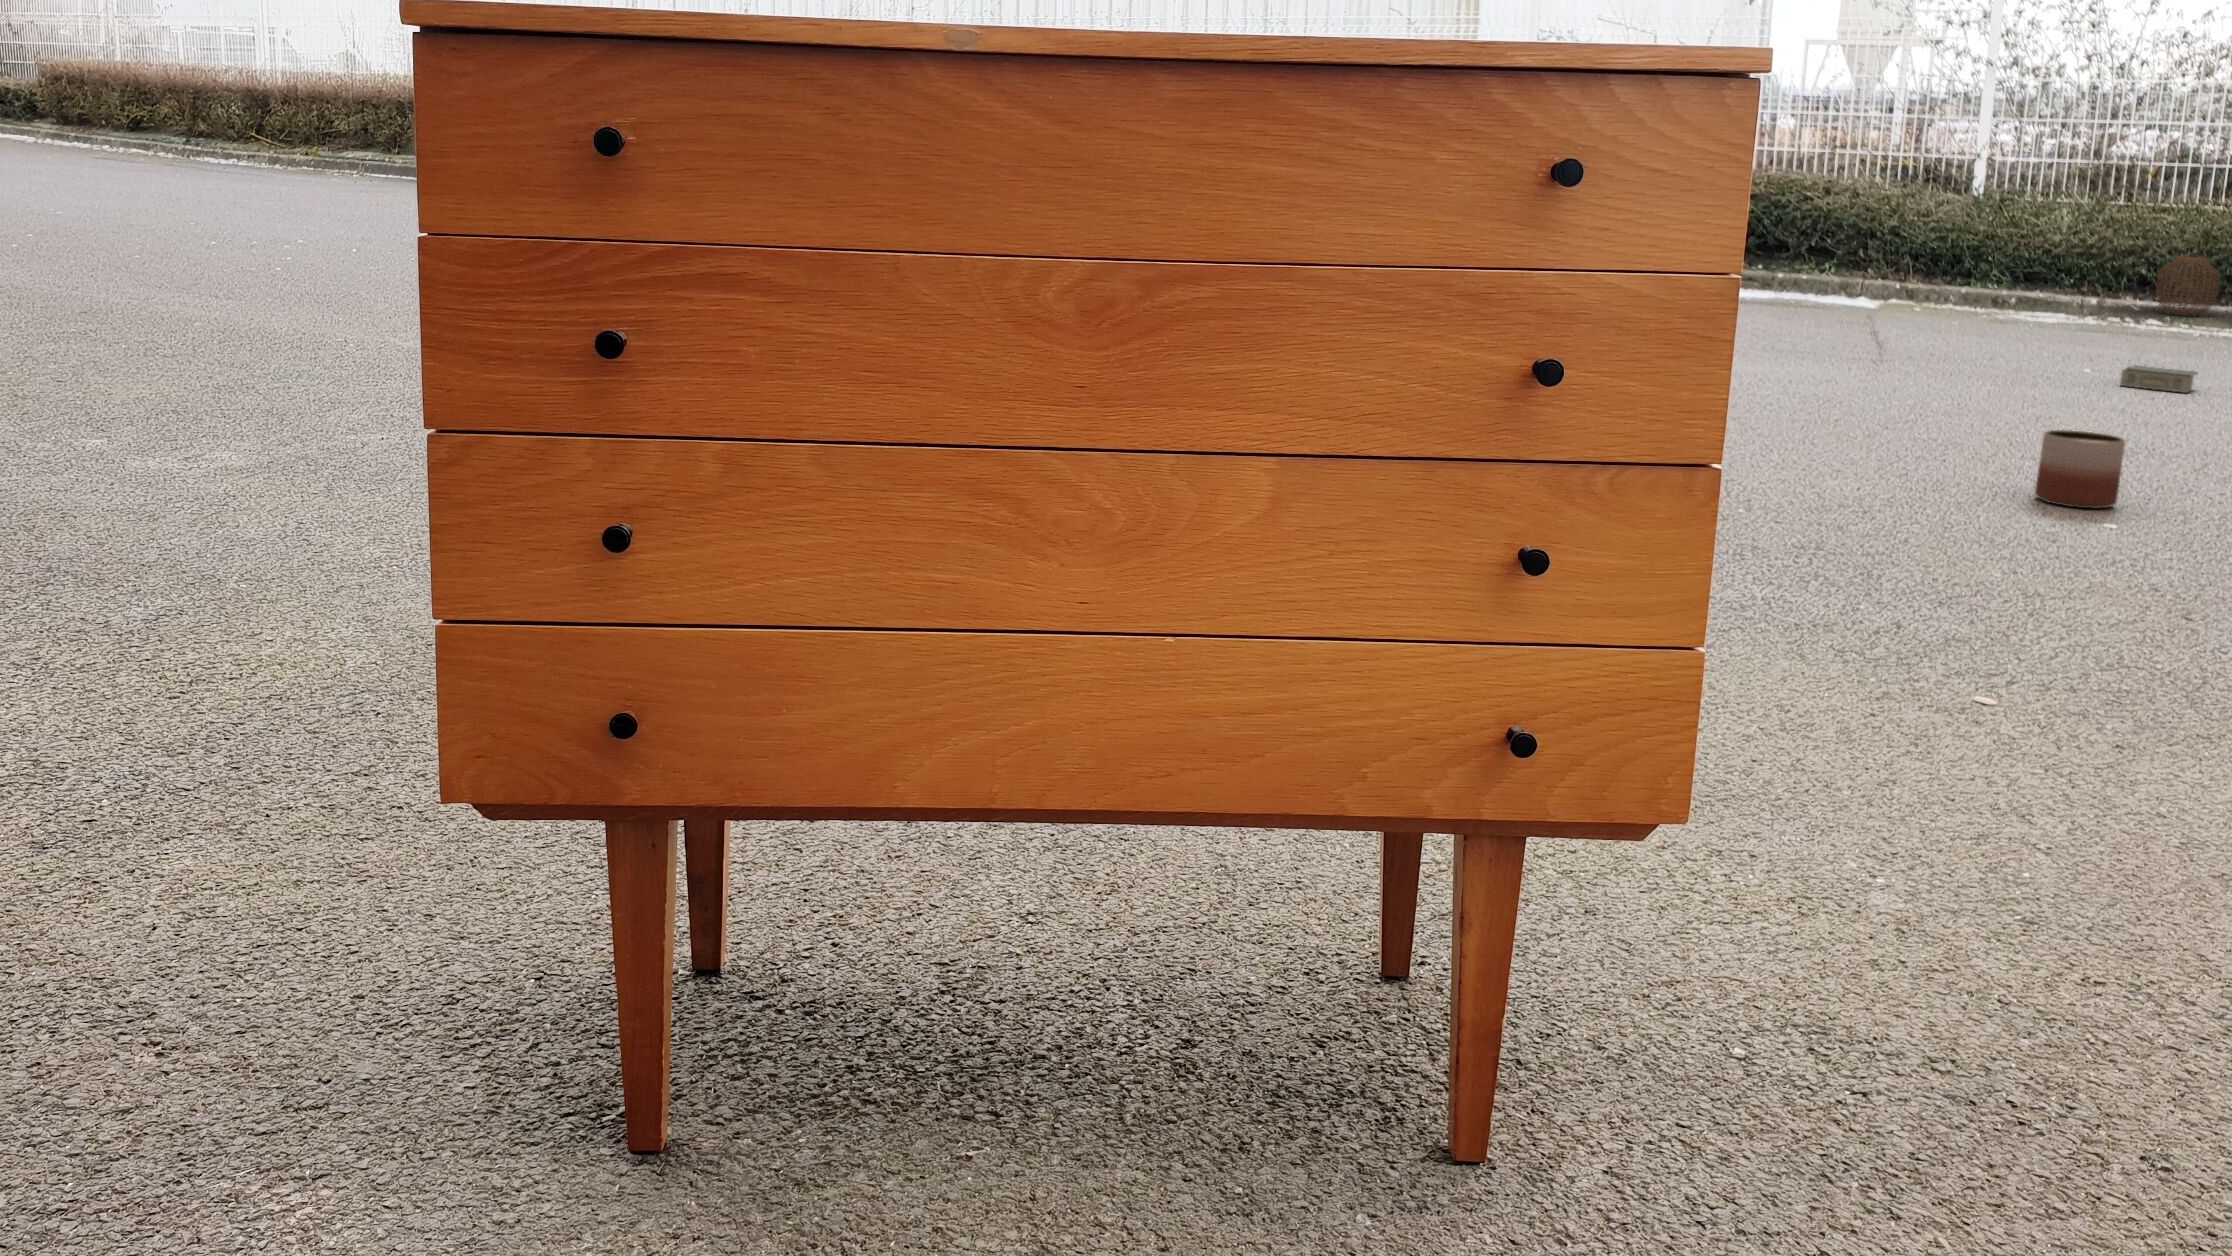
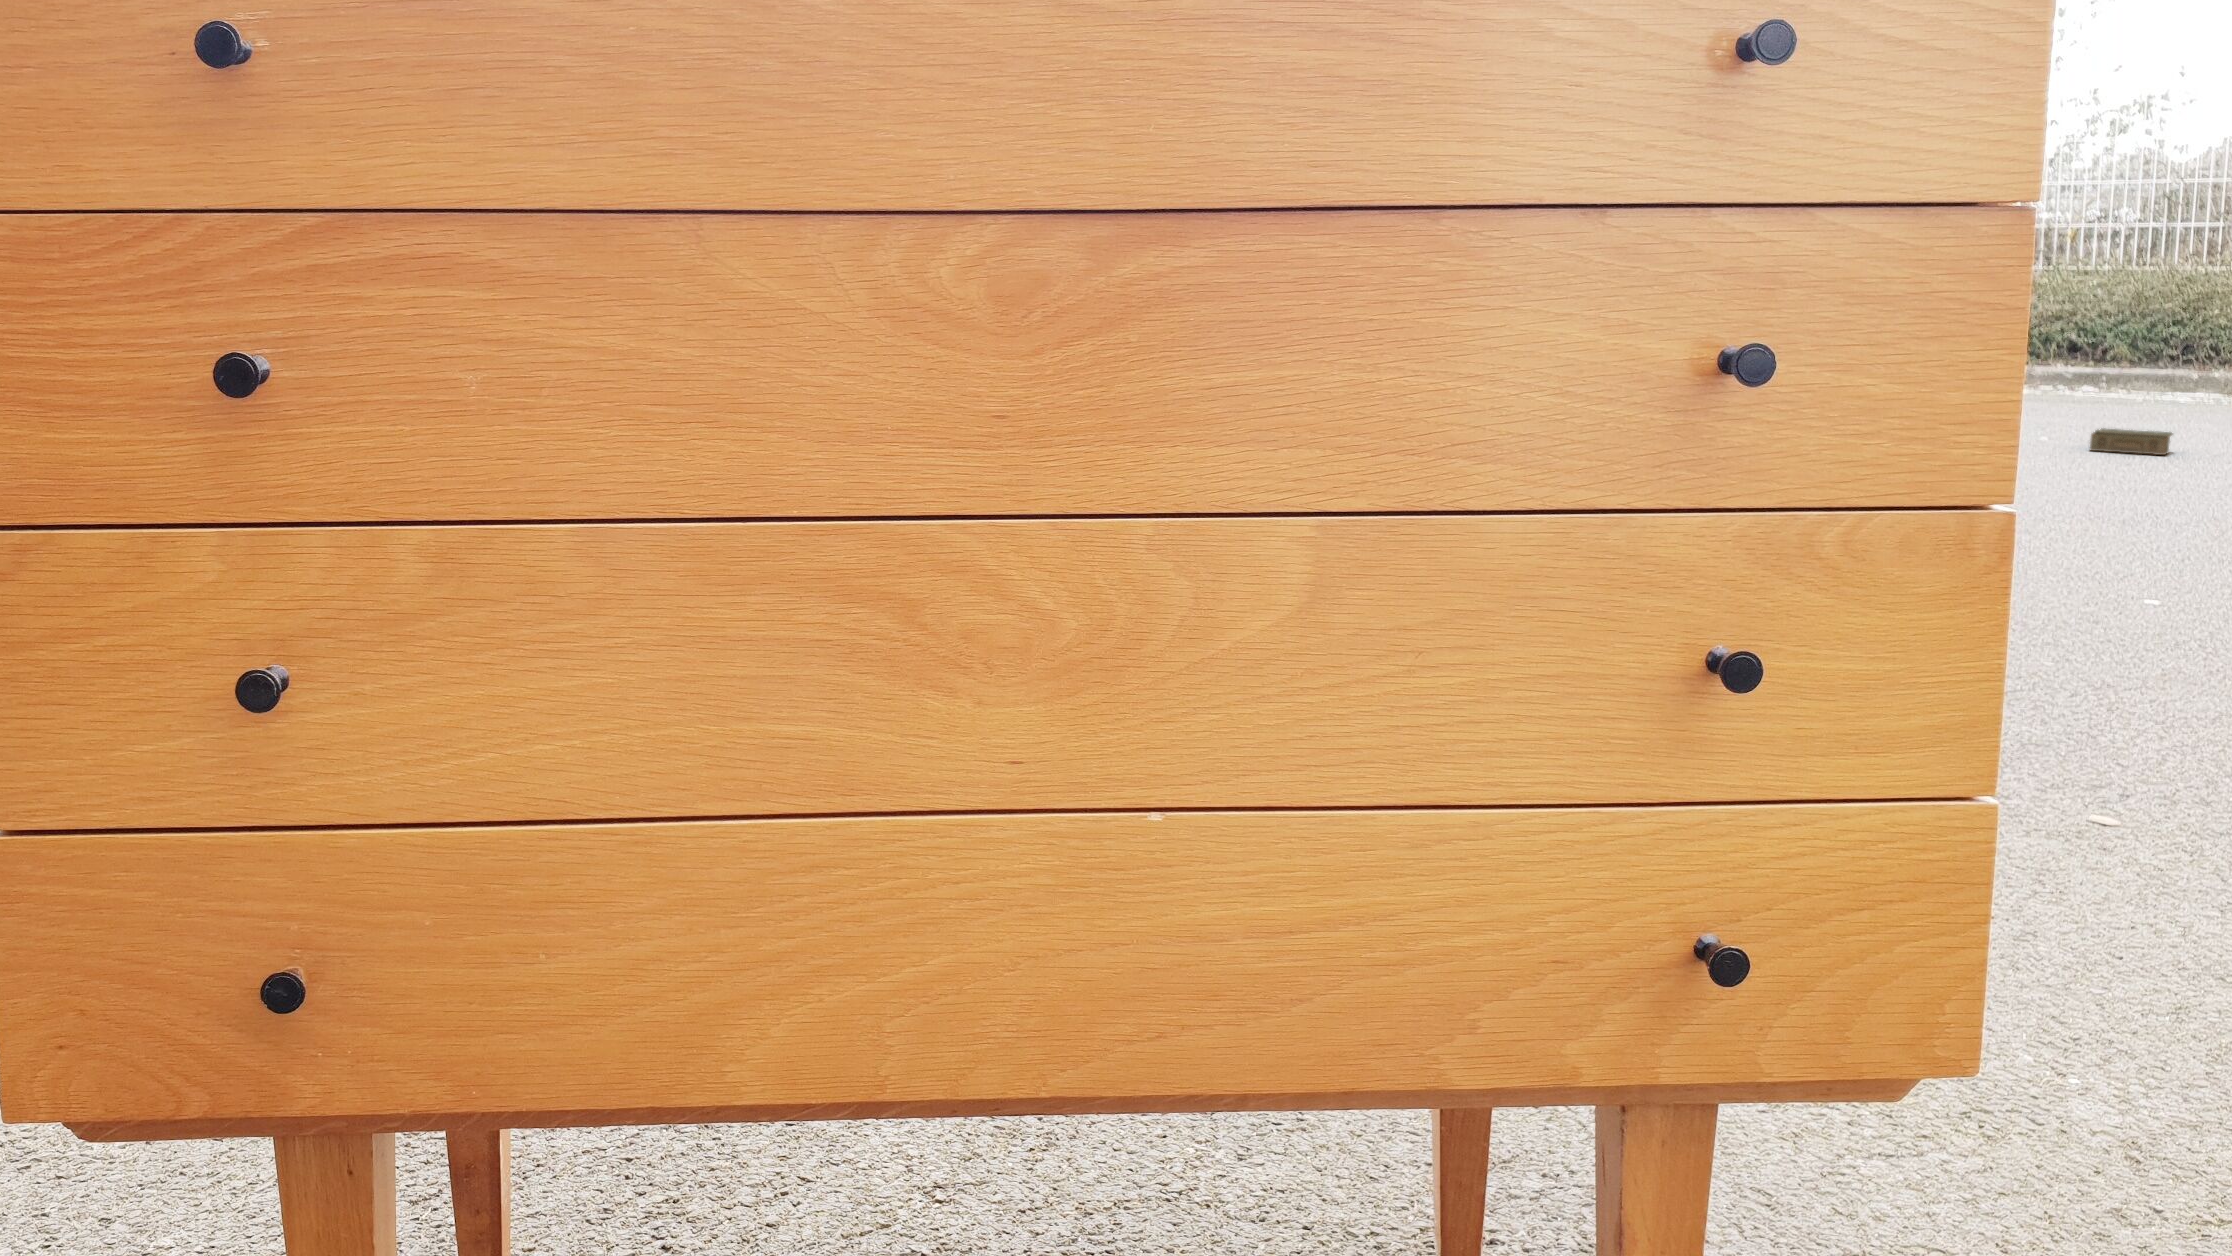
woven basket: present [2156,256,2221,316] -> none [2089,319,2158,380]
planter: present [2035,430,2125,508] -> none [2054,495,2156,581]

